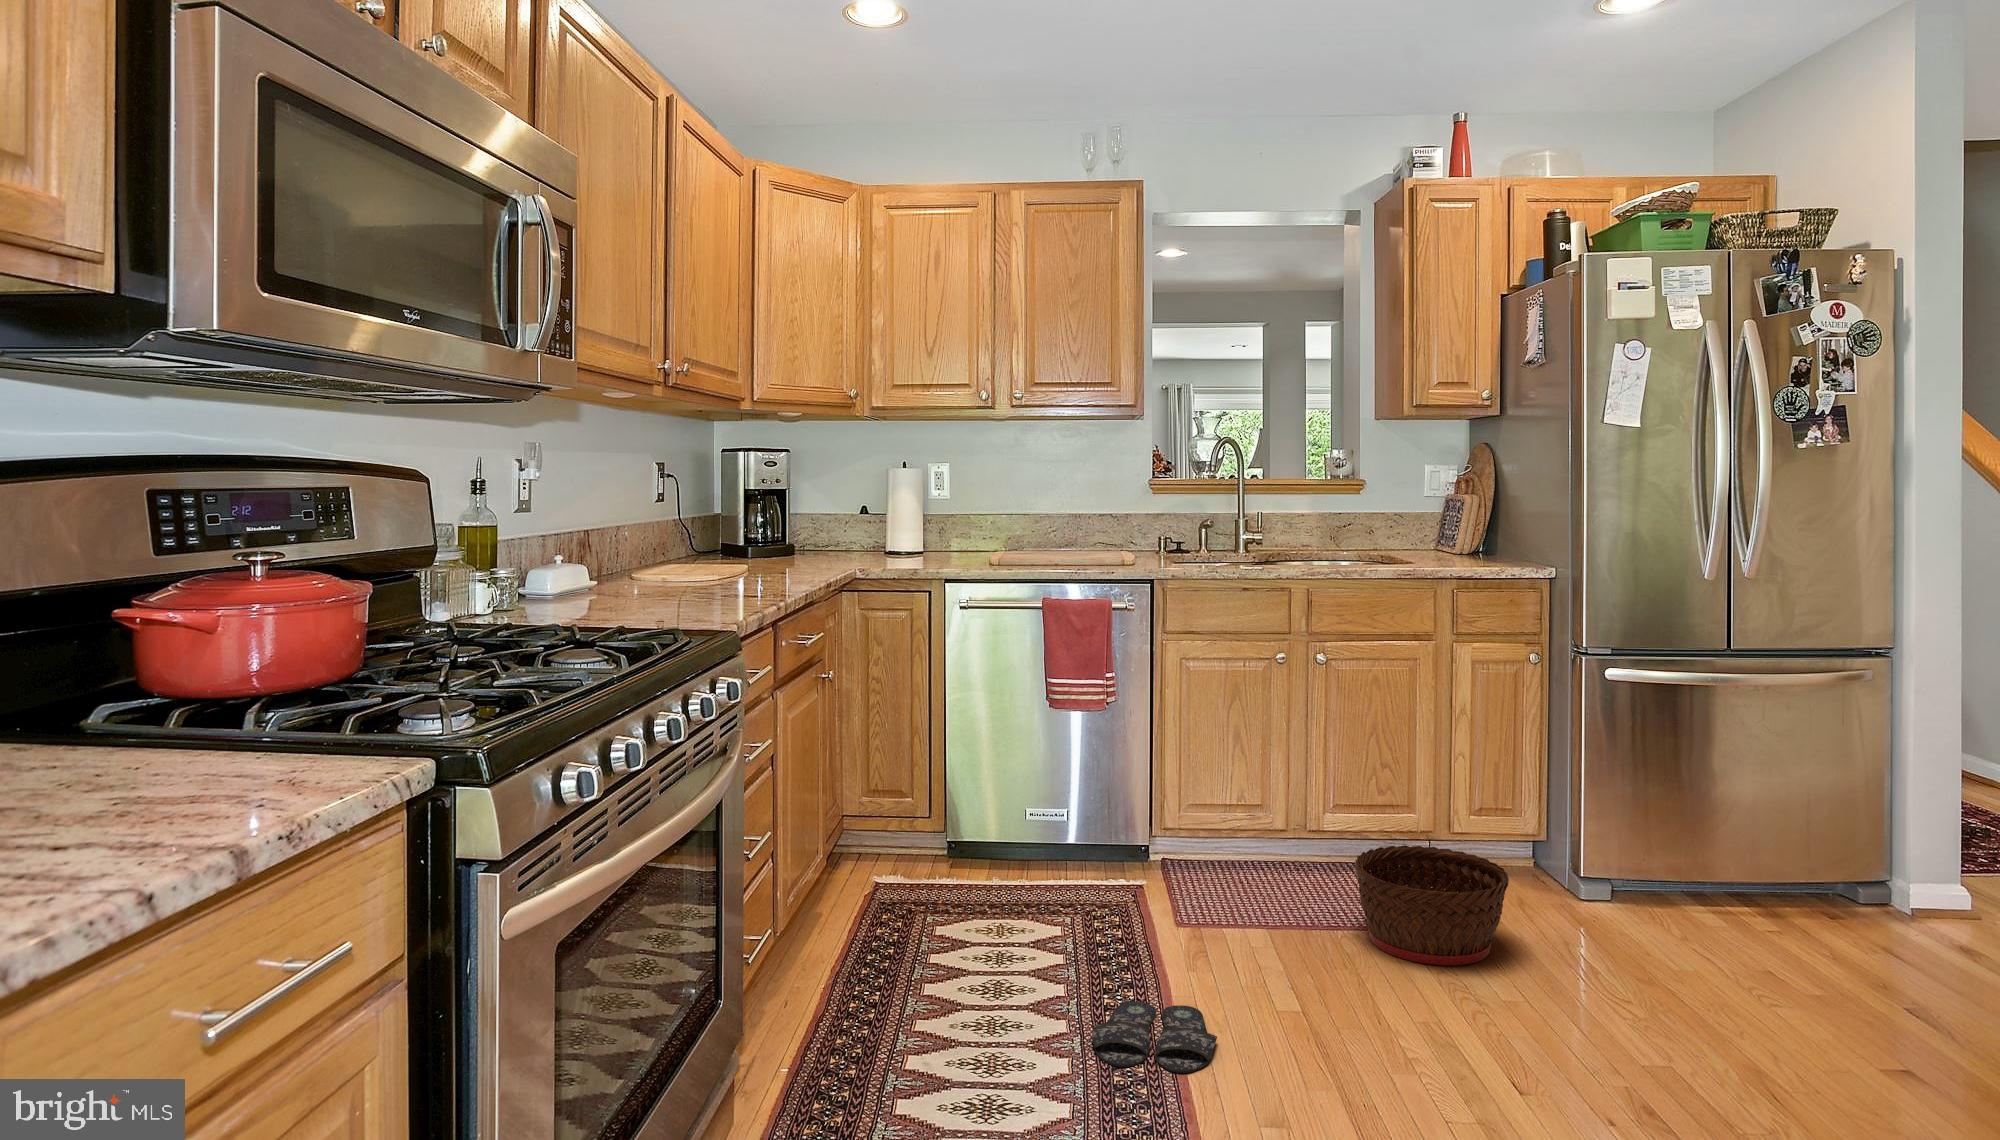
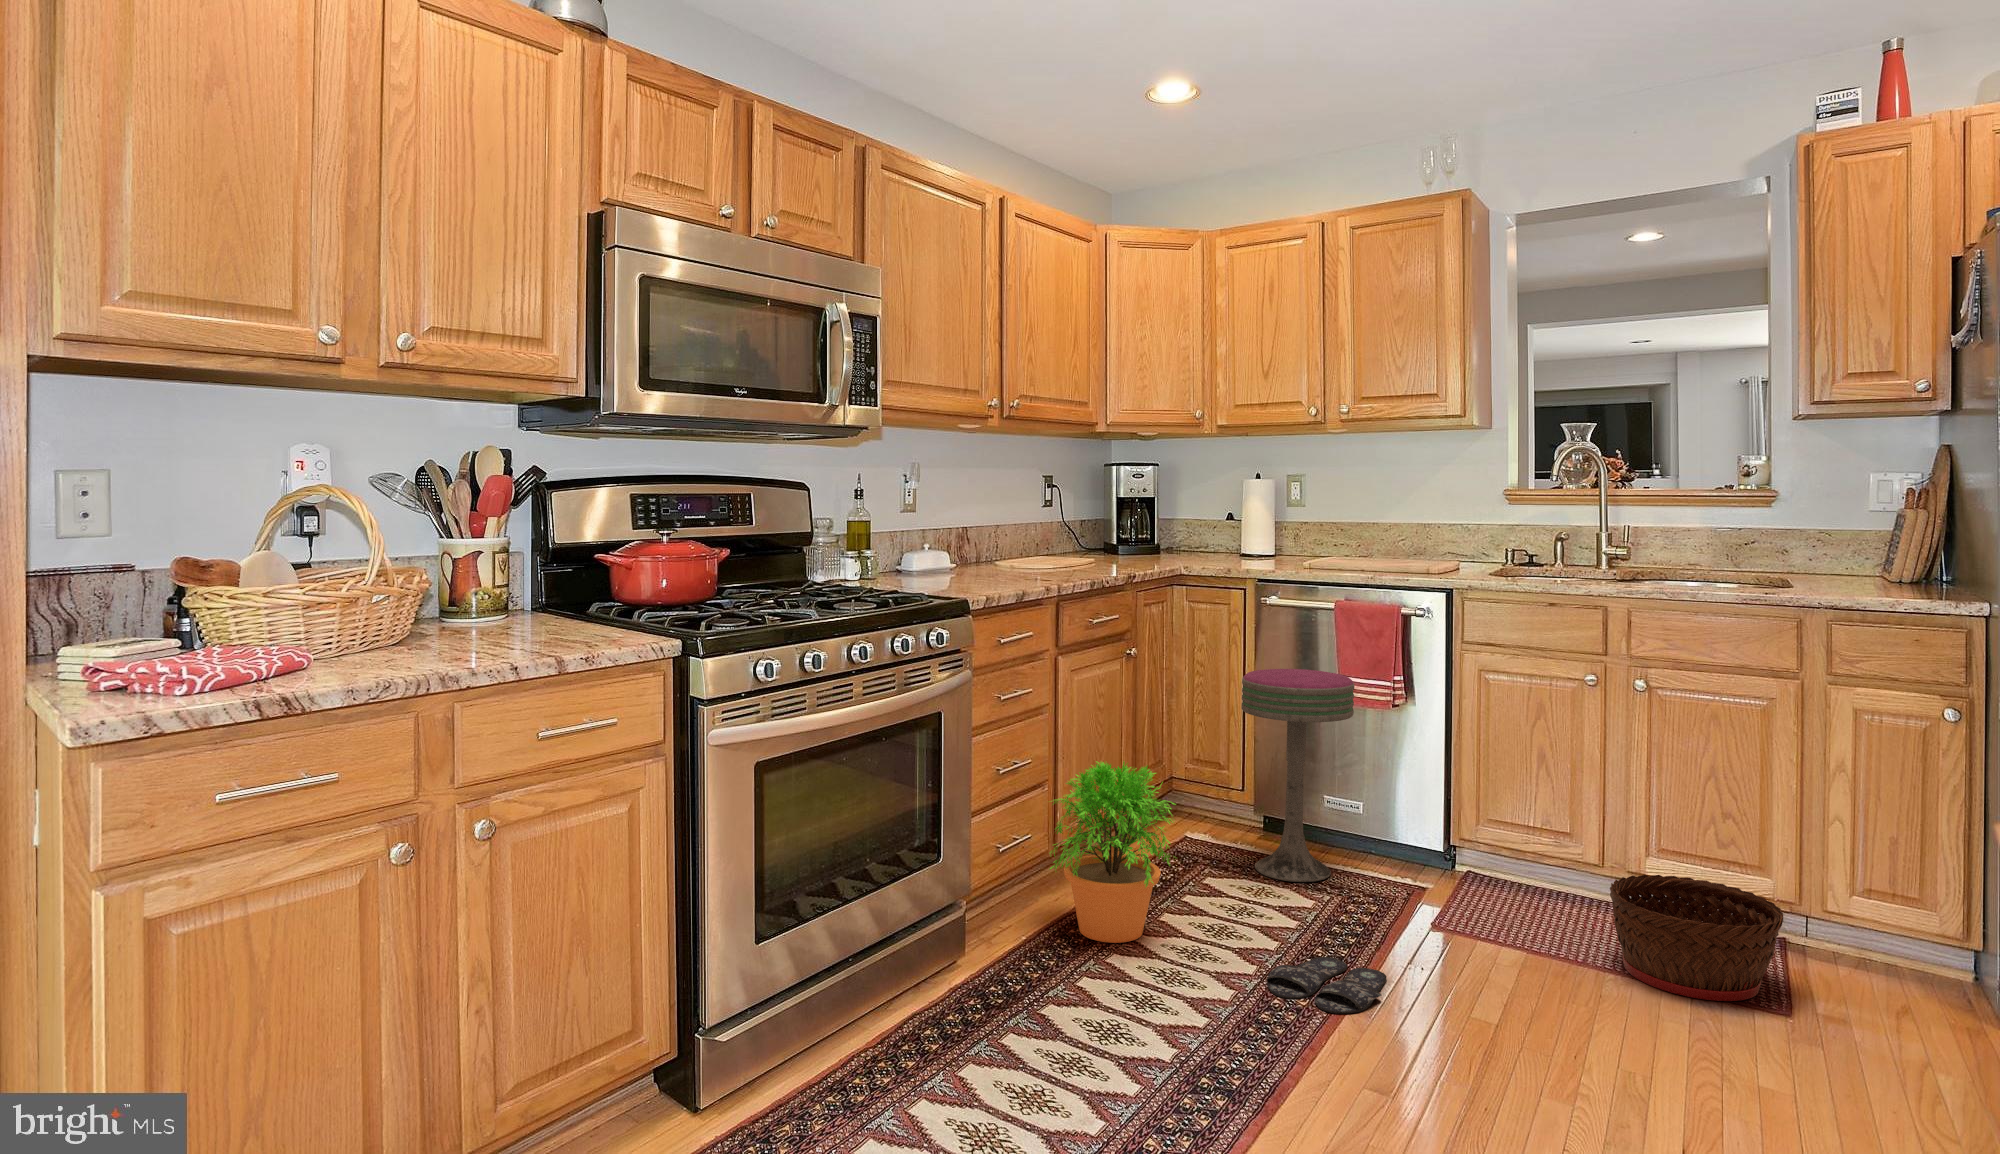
bar stool: none [953,675,1074,914] -> present [1241,669,1355,882]
potted plant: none [788,812,970,1043] -> present [1049,761,1174,943]

